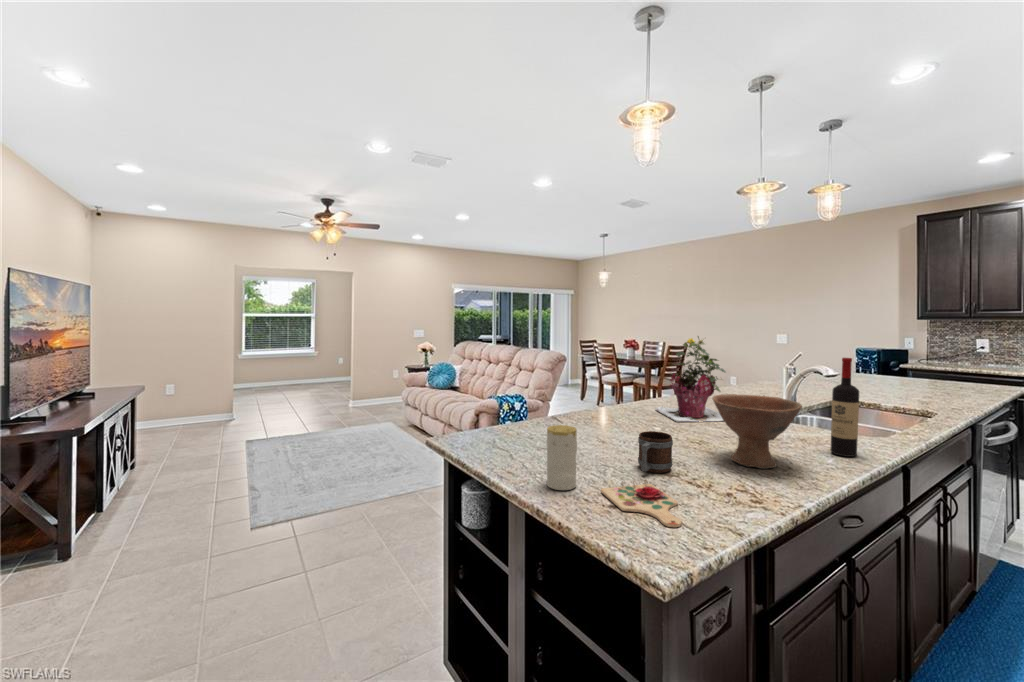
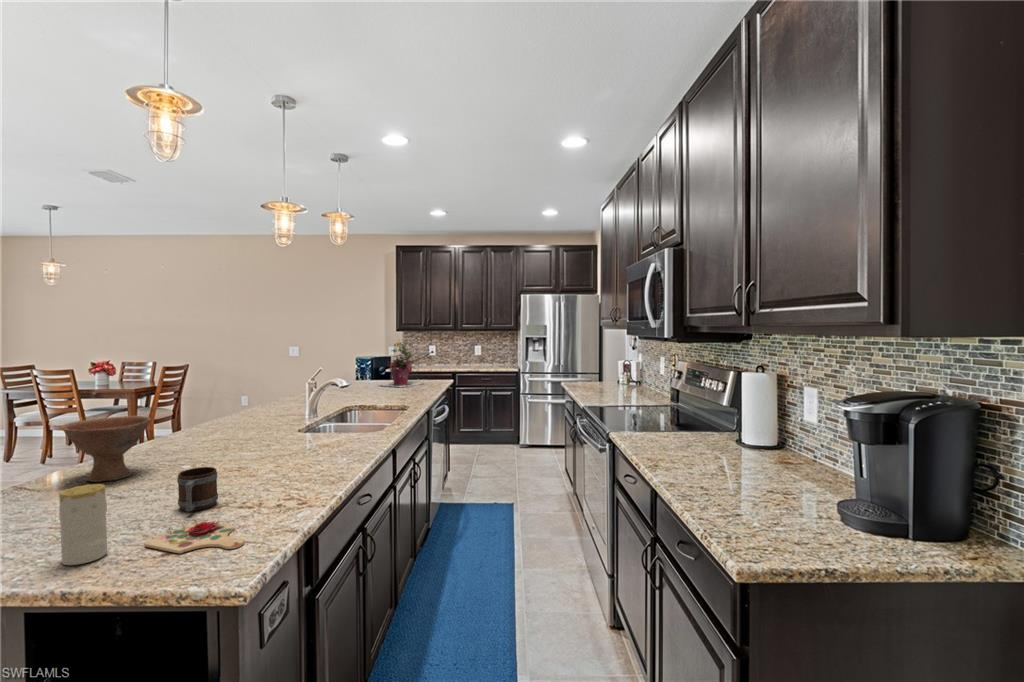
potted plant: present [655,336,725,422] -> present [378,341,425,387]
wine bottle: present [830,358,859,457] -> none [347,373,366,452]
bowl: present [712,394,802,468] -> present [61,416,151,482]

